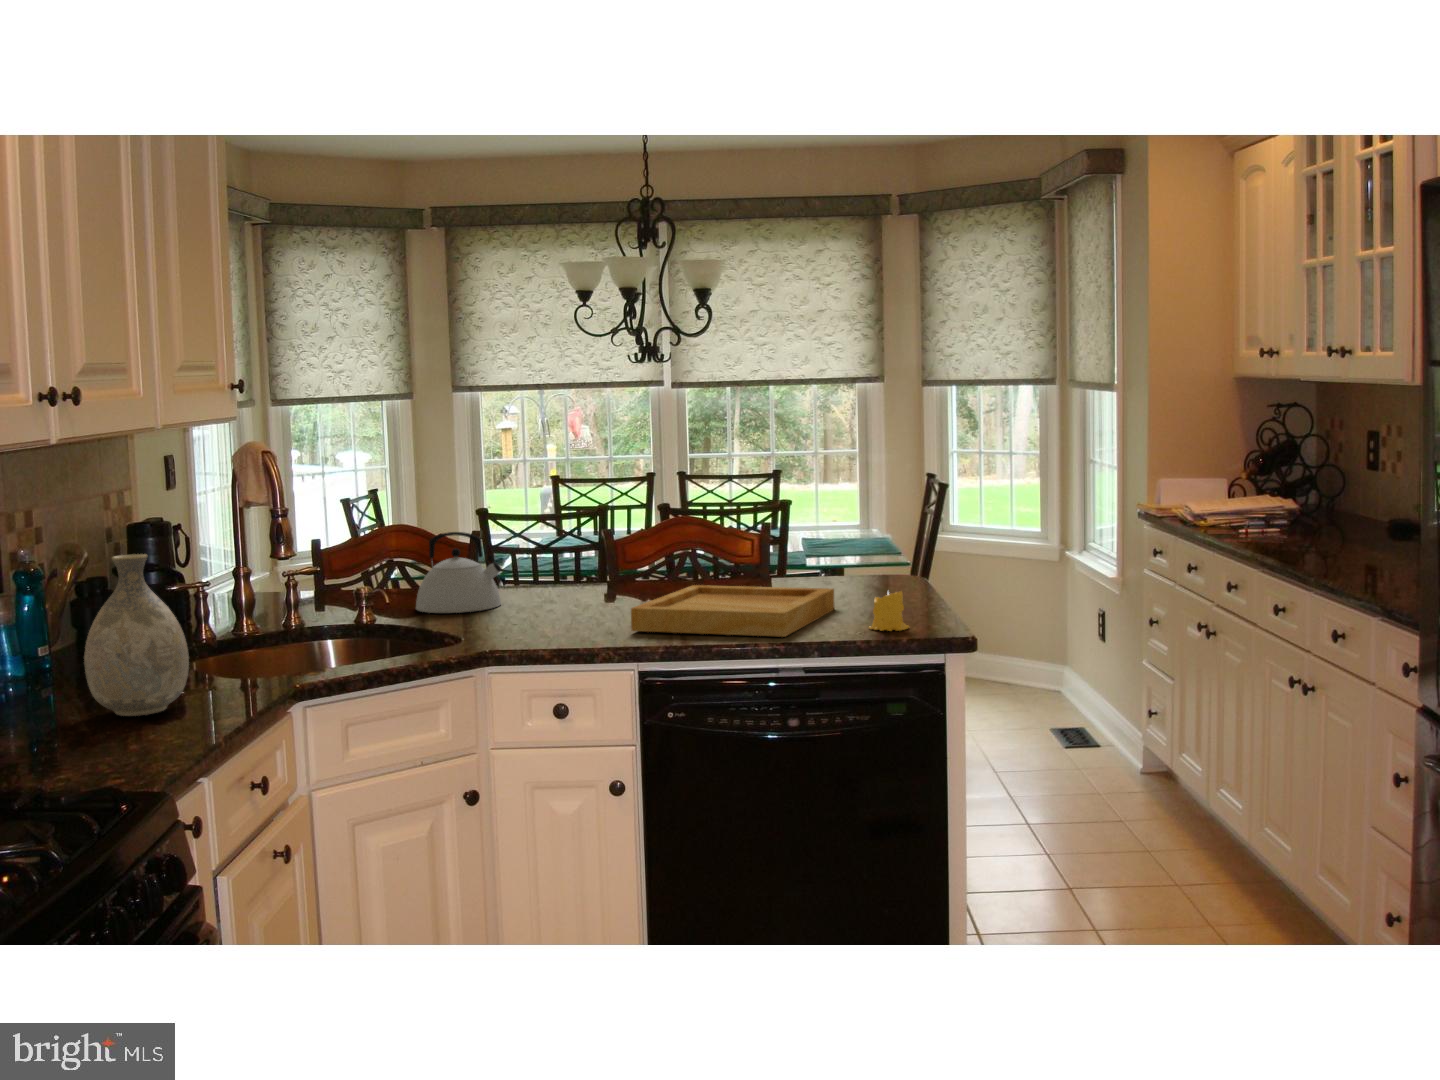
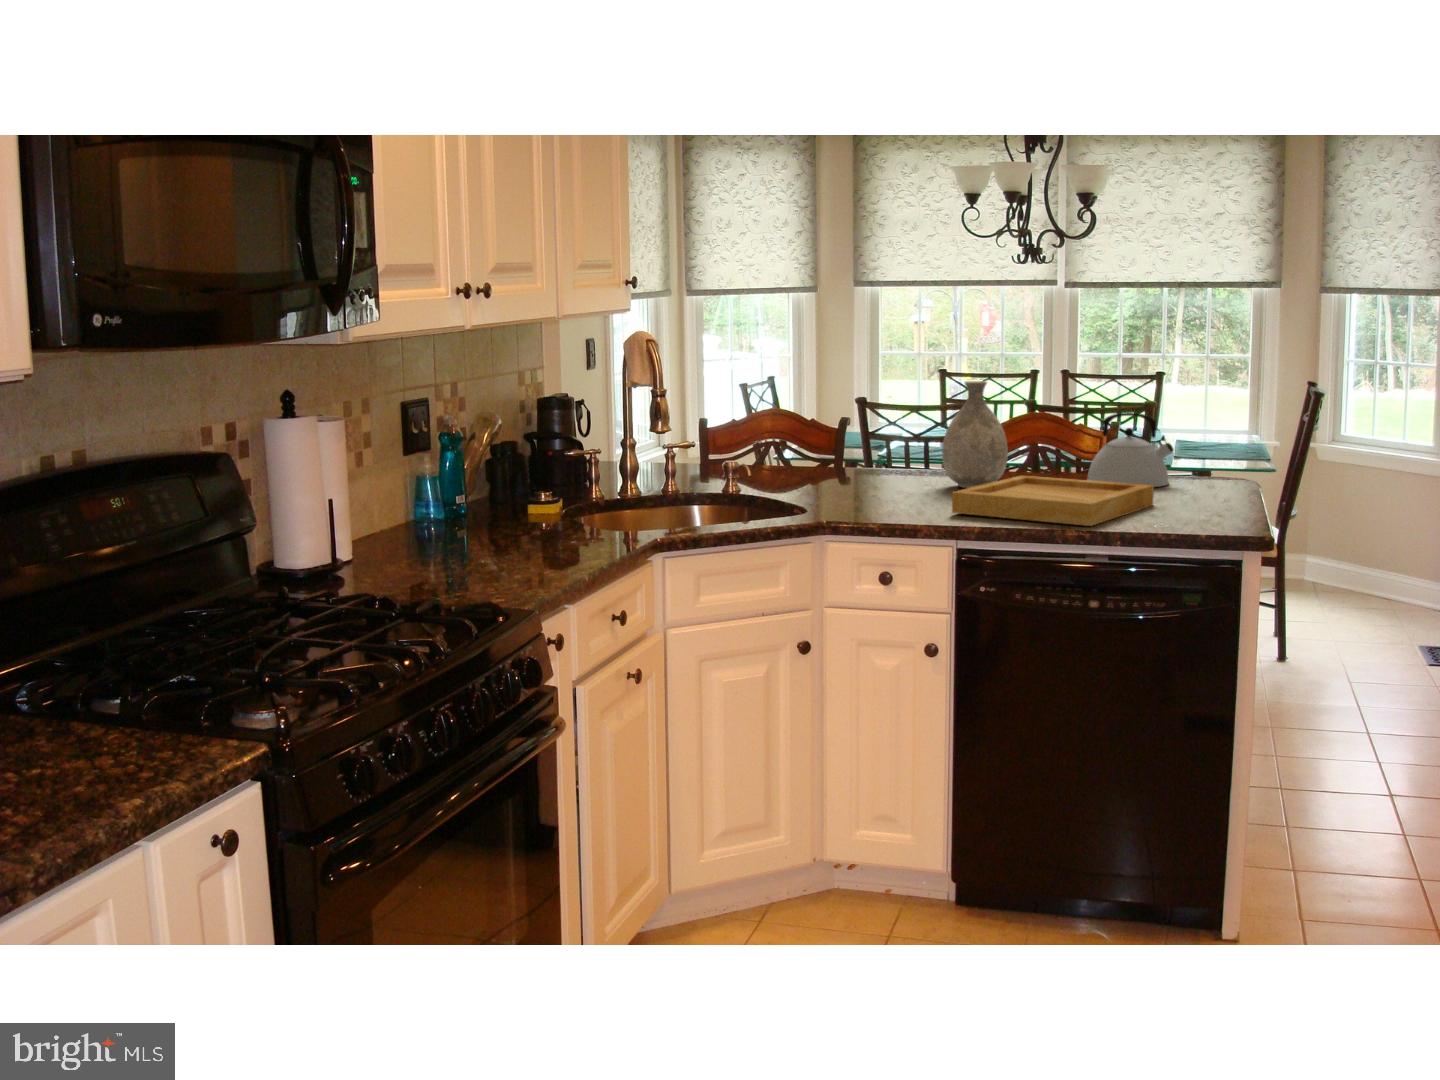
kettle: present [416,532,502,613] -> present [1087,412,1174,487]
vase: present [84,554,189,716] -> present [942,381,1008,488]
candle: present [869,591,909,631] -> none [1175,487,1216,527]

